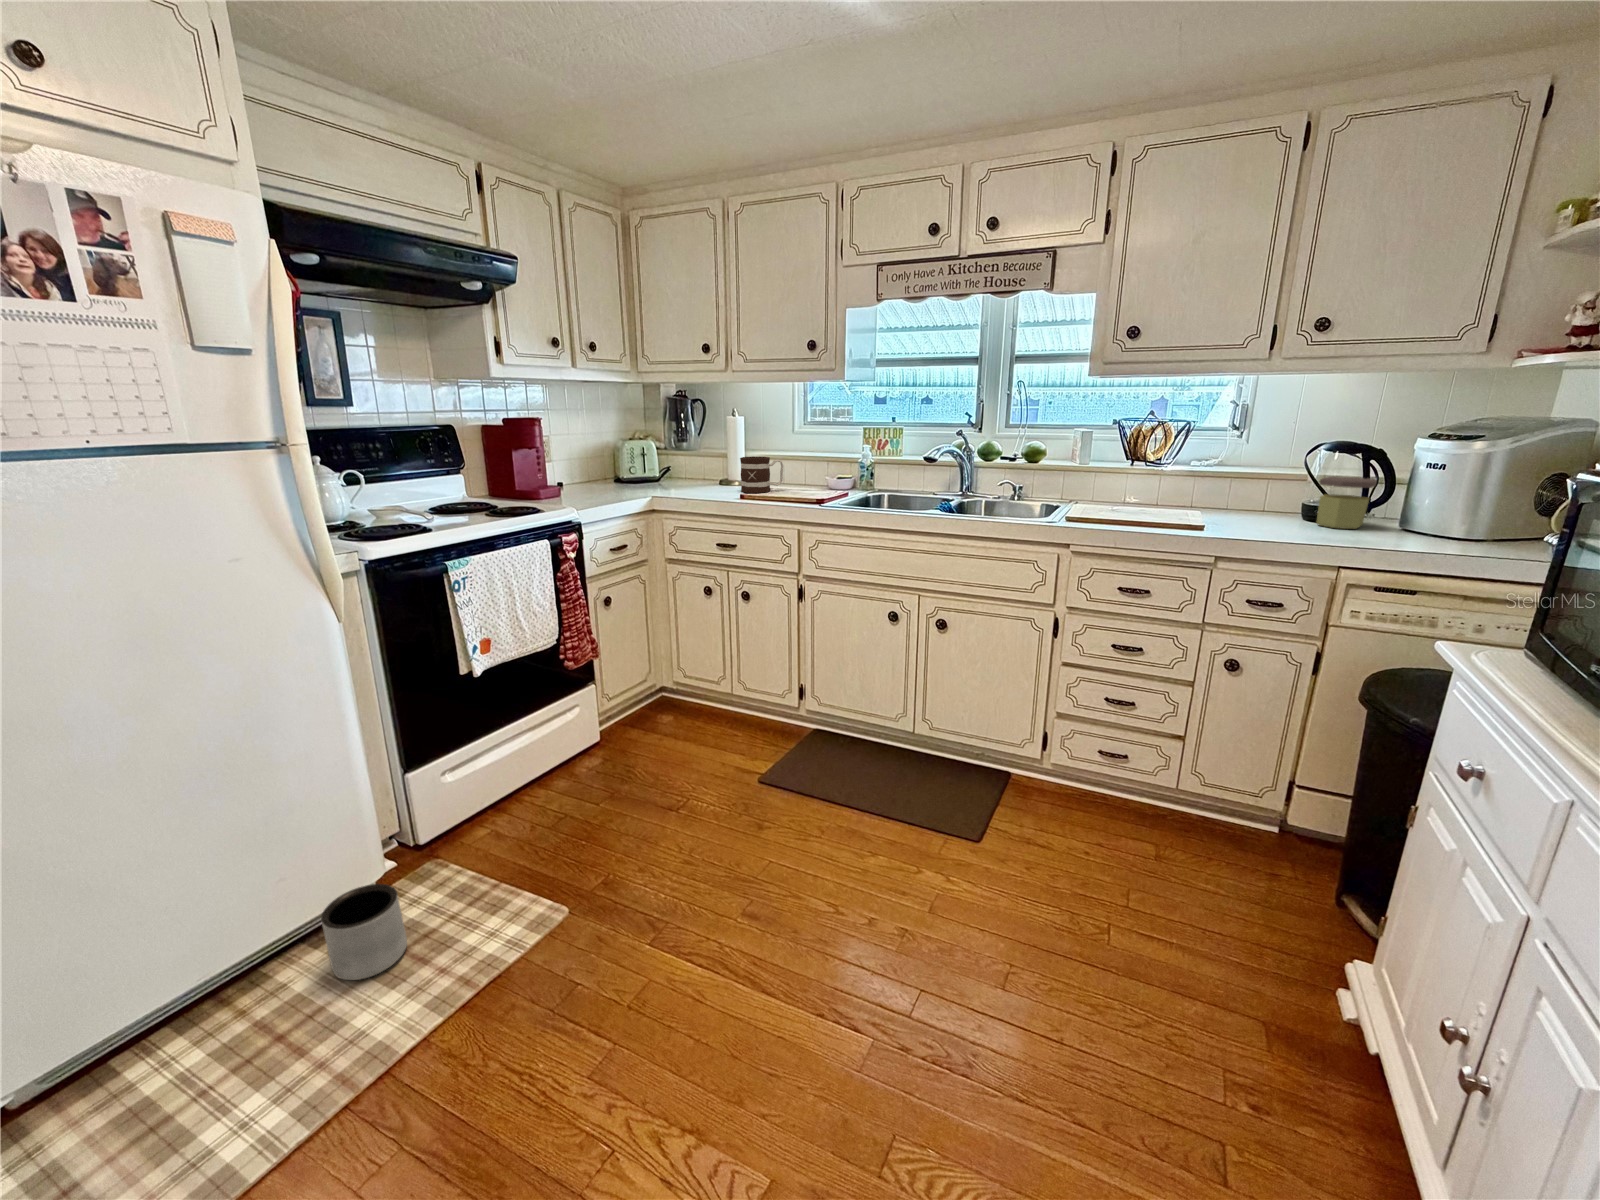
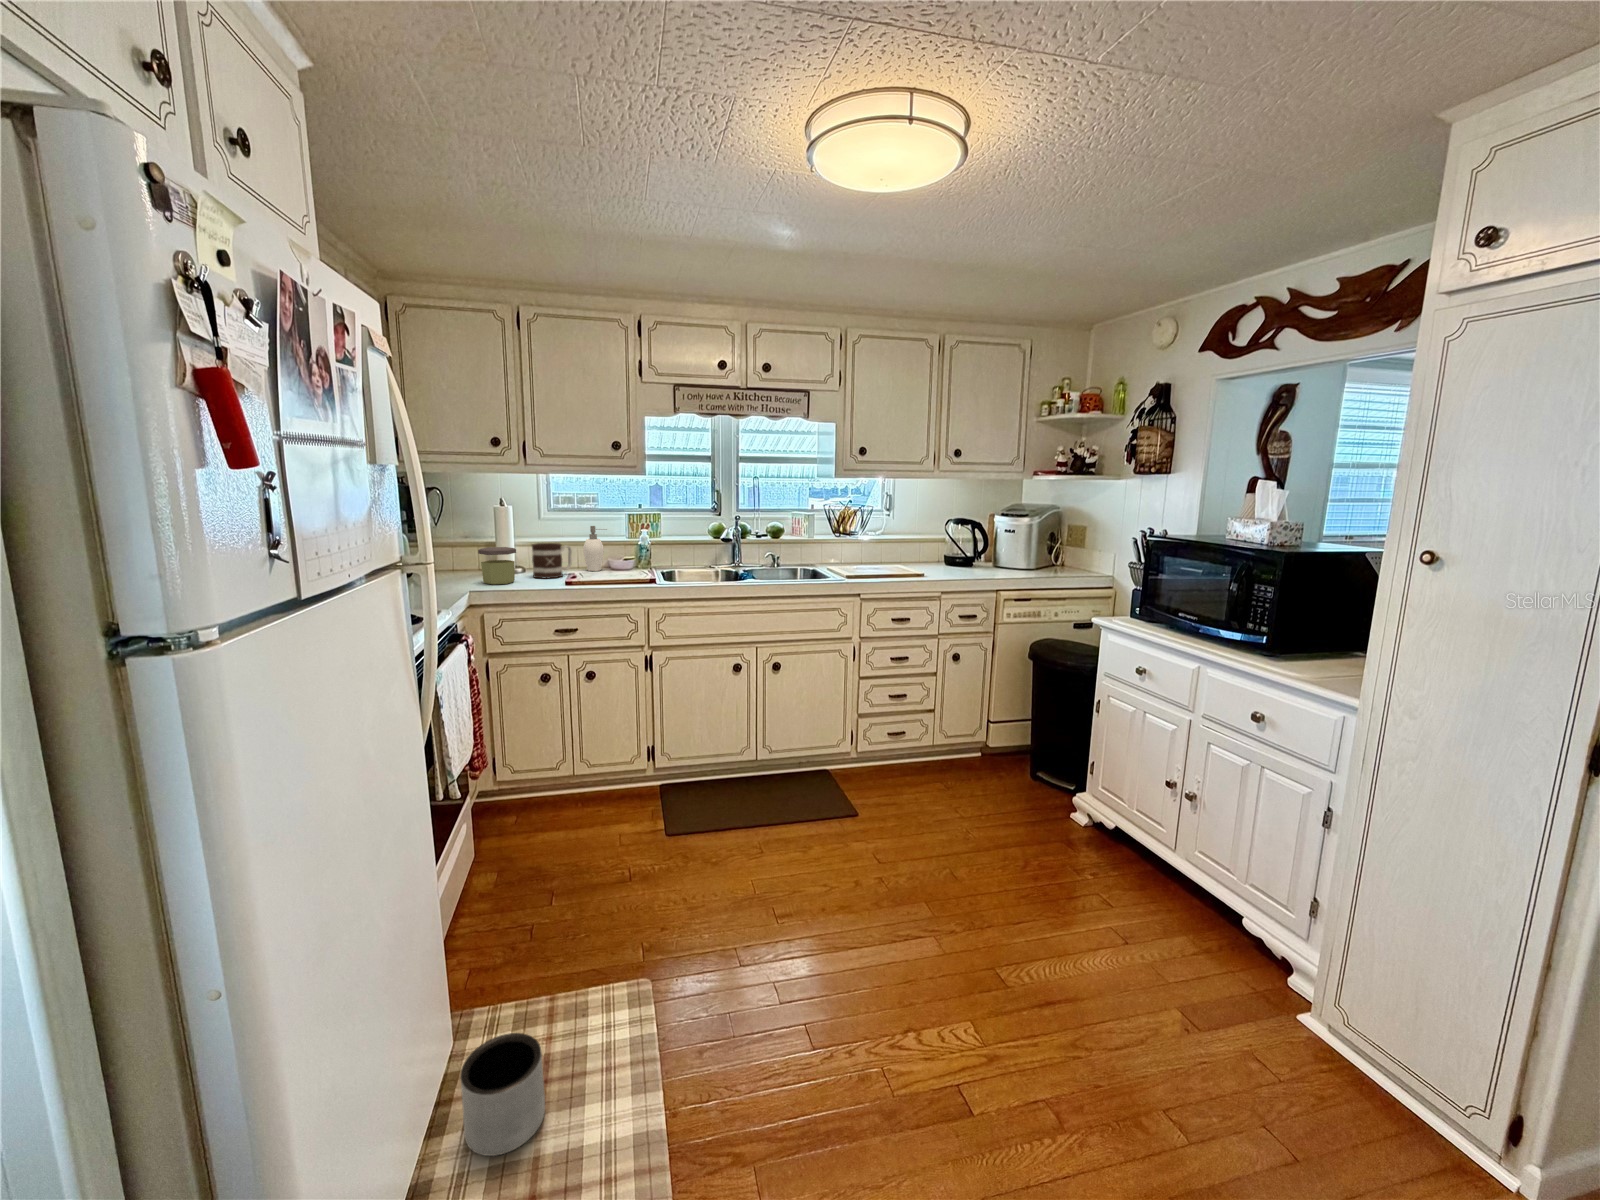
soap dispenser: none [803,440,824,489] -> present [583,526,607,571]
jar: present [1317,476,1376,529] -> present [478,547,516,585]

